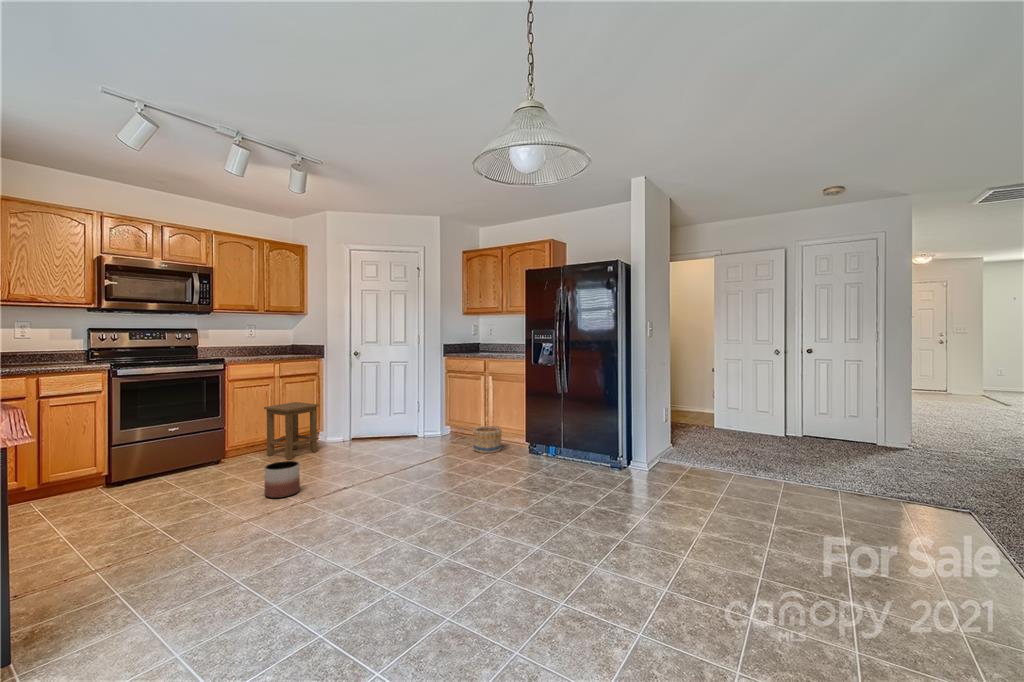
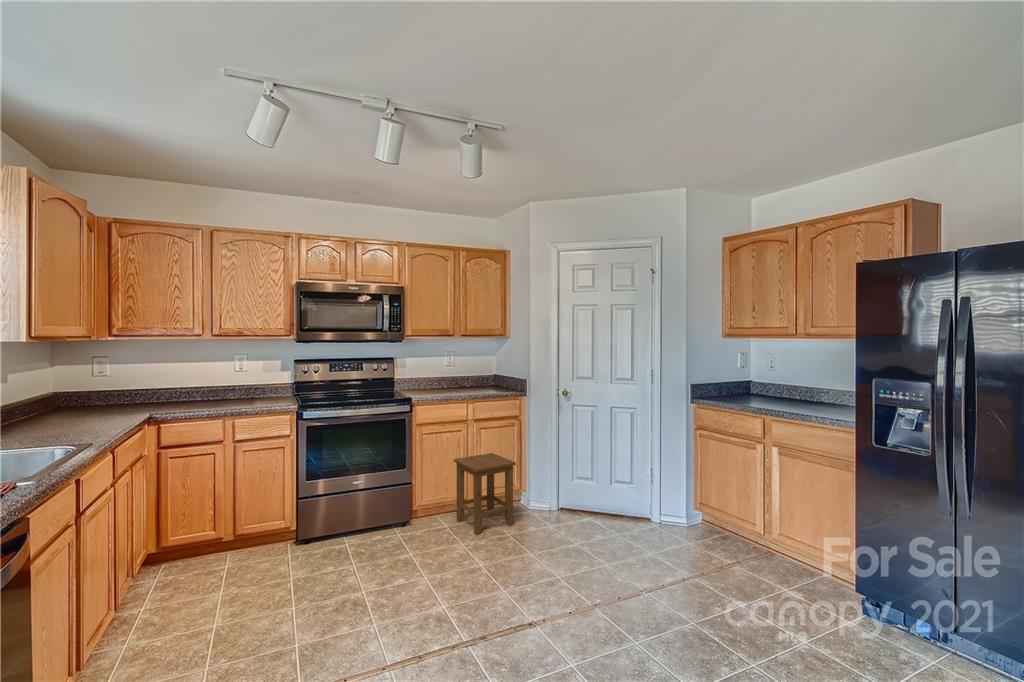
basket: present [473,426,502,453] -> none [743,533,799,590]
planter: present [265,461,300,498] -> none [421,561,466,623]

